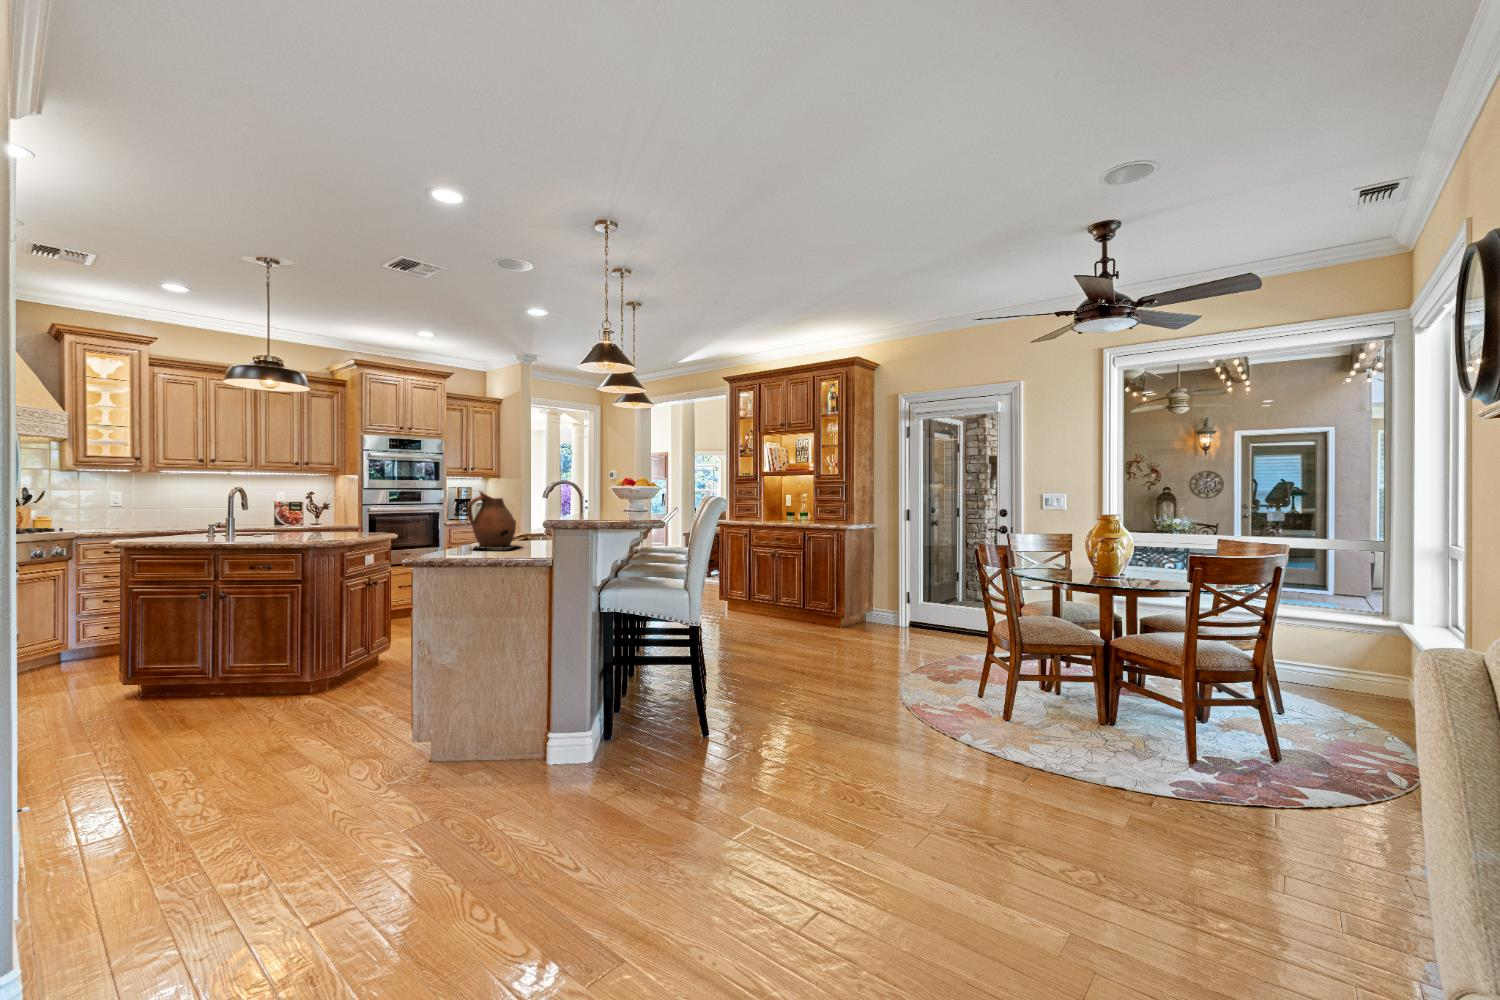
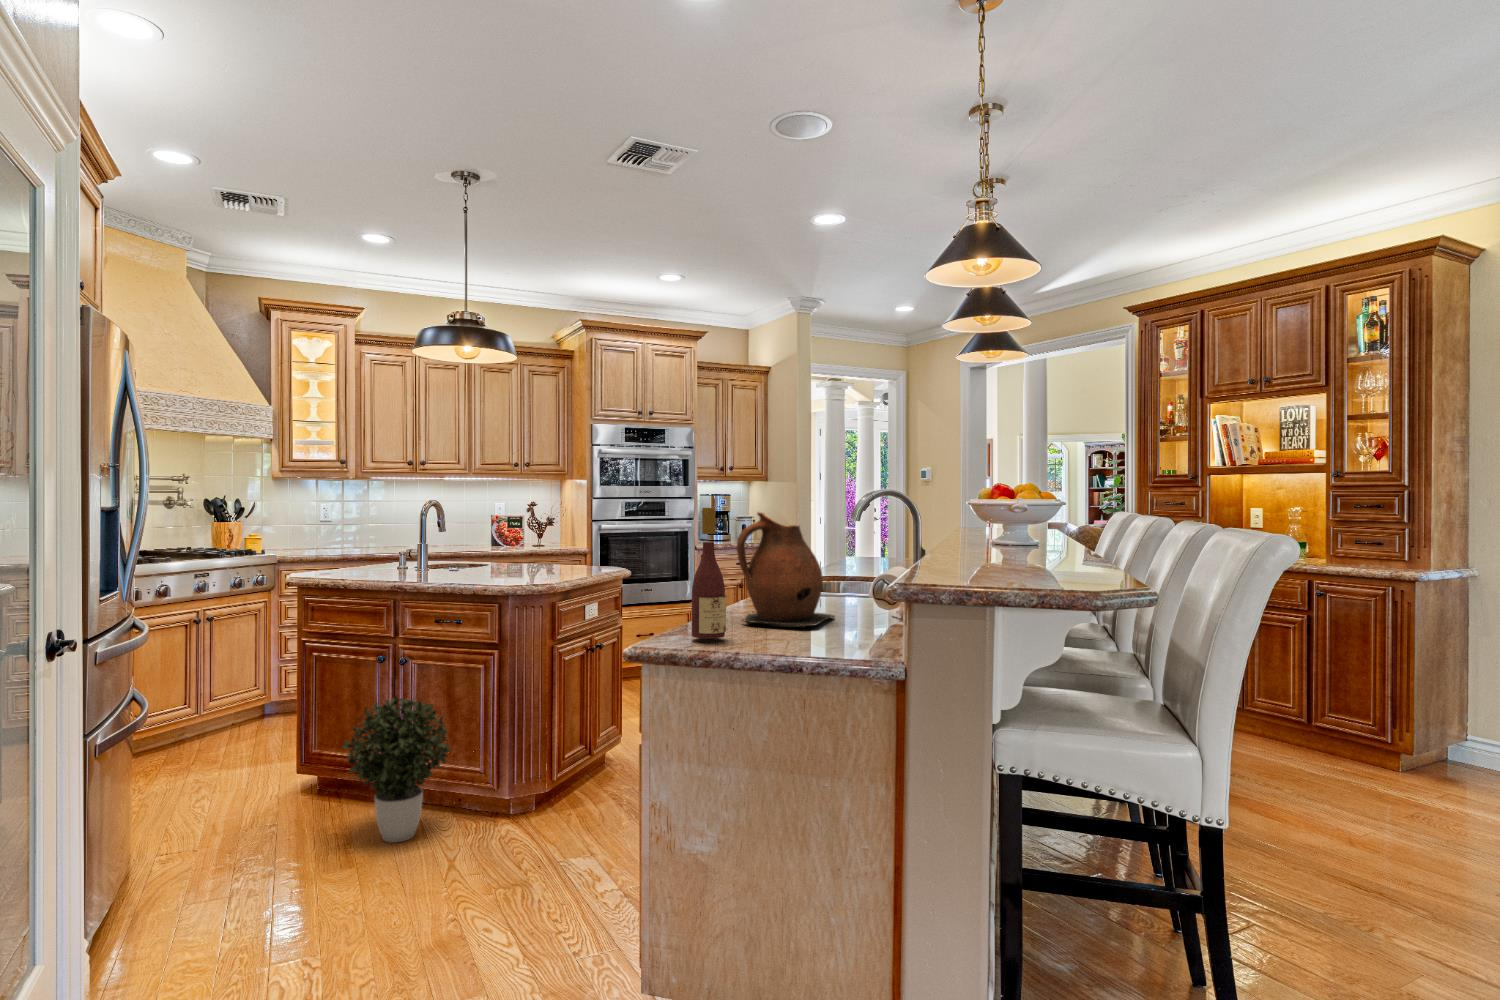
wine bottle: none [440,488,460,556] -> present [692,508,726,639]
potted plant: none [181,616,268,713] -> present [342,696,450,843]

